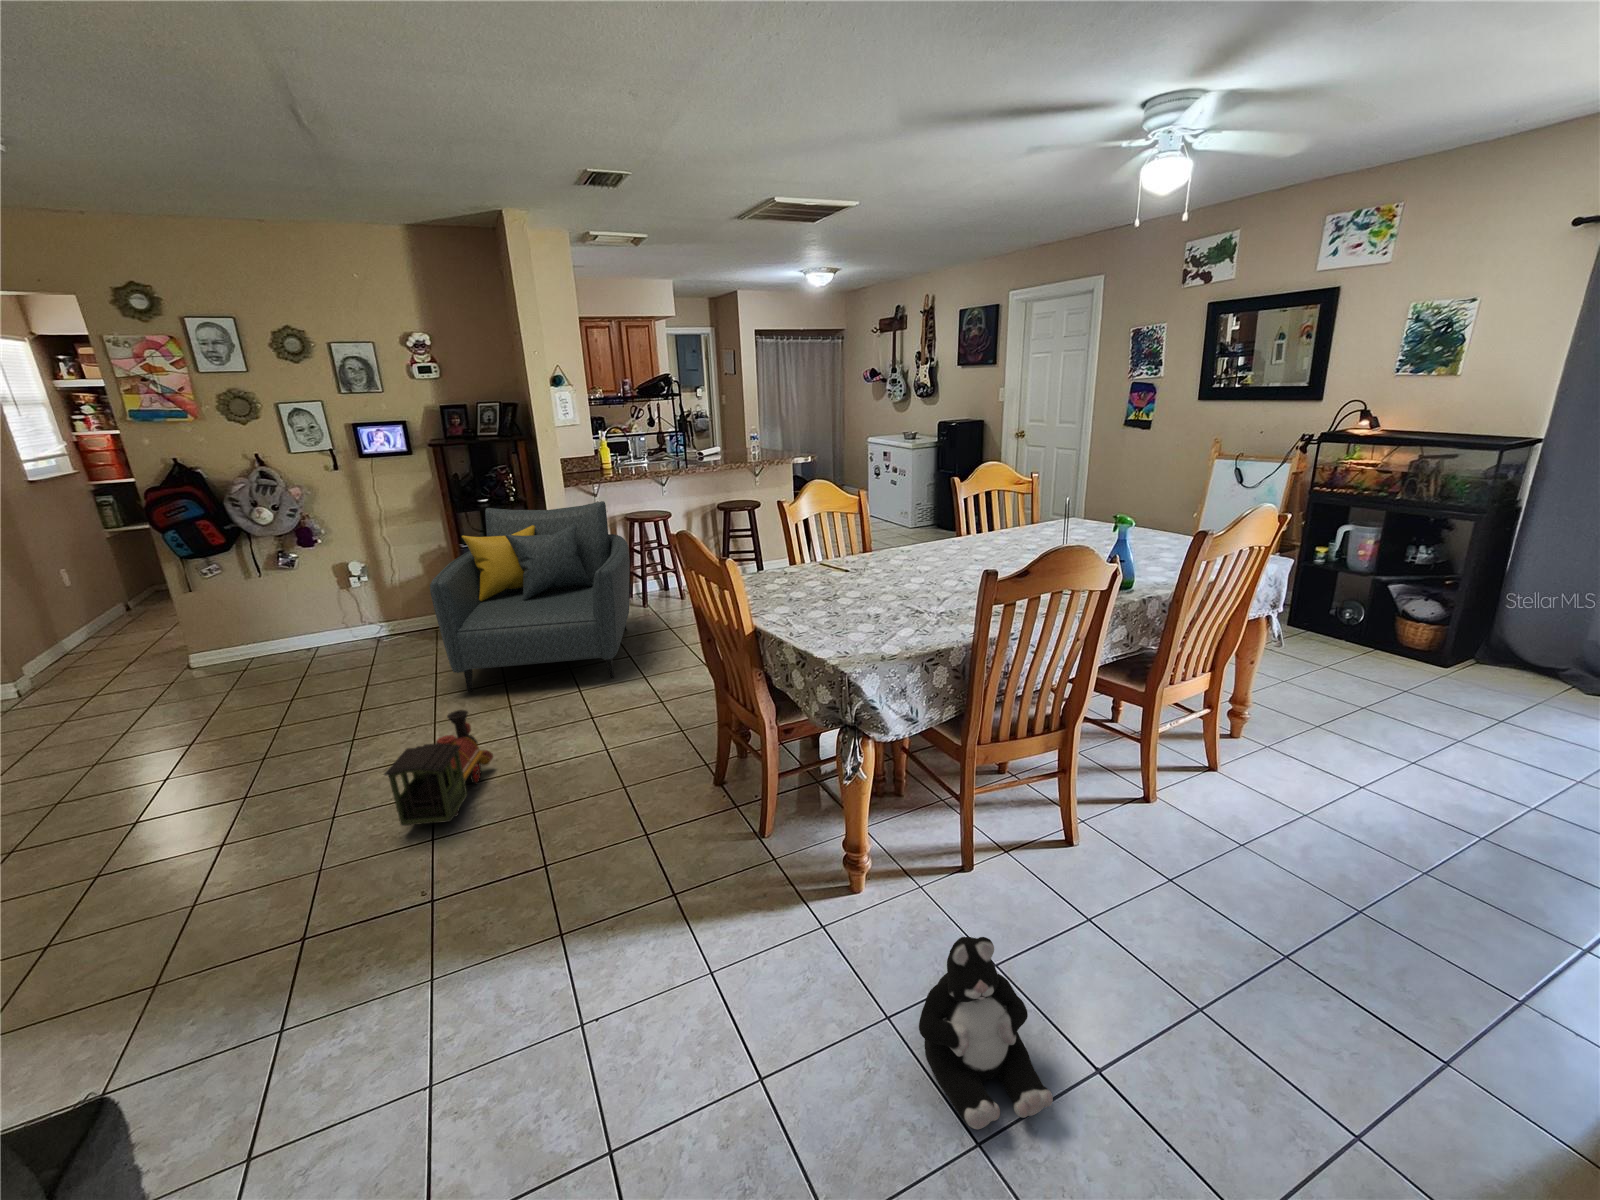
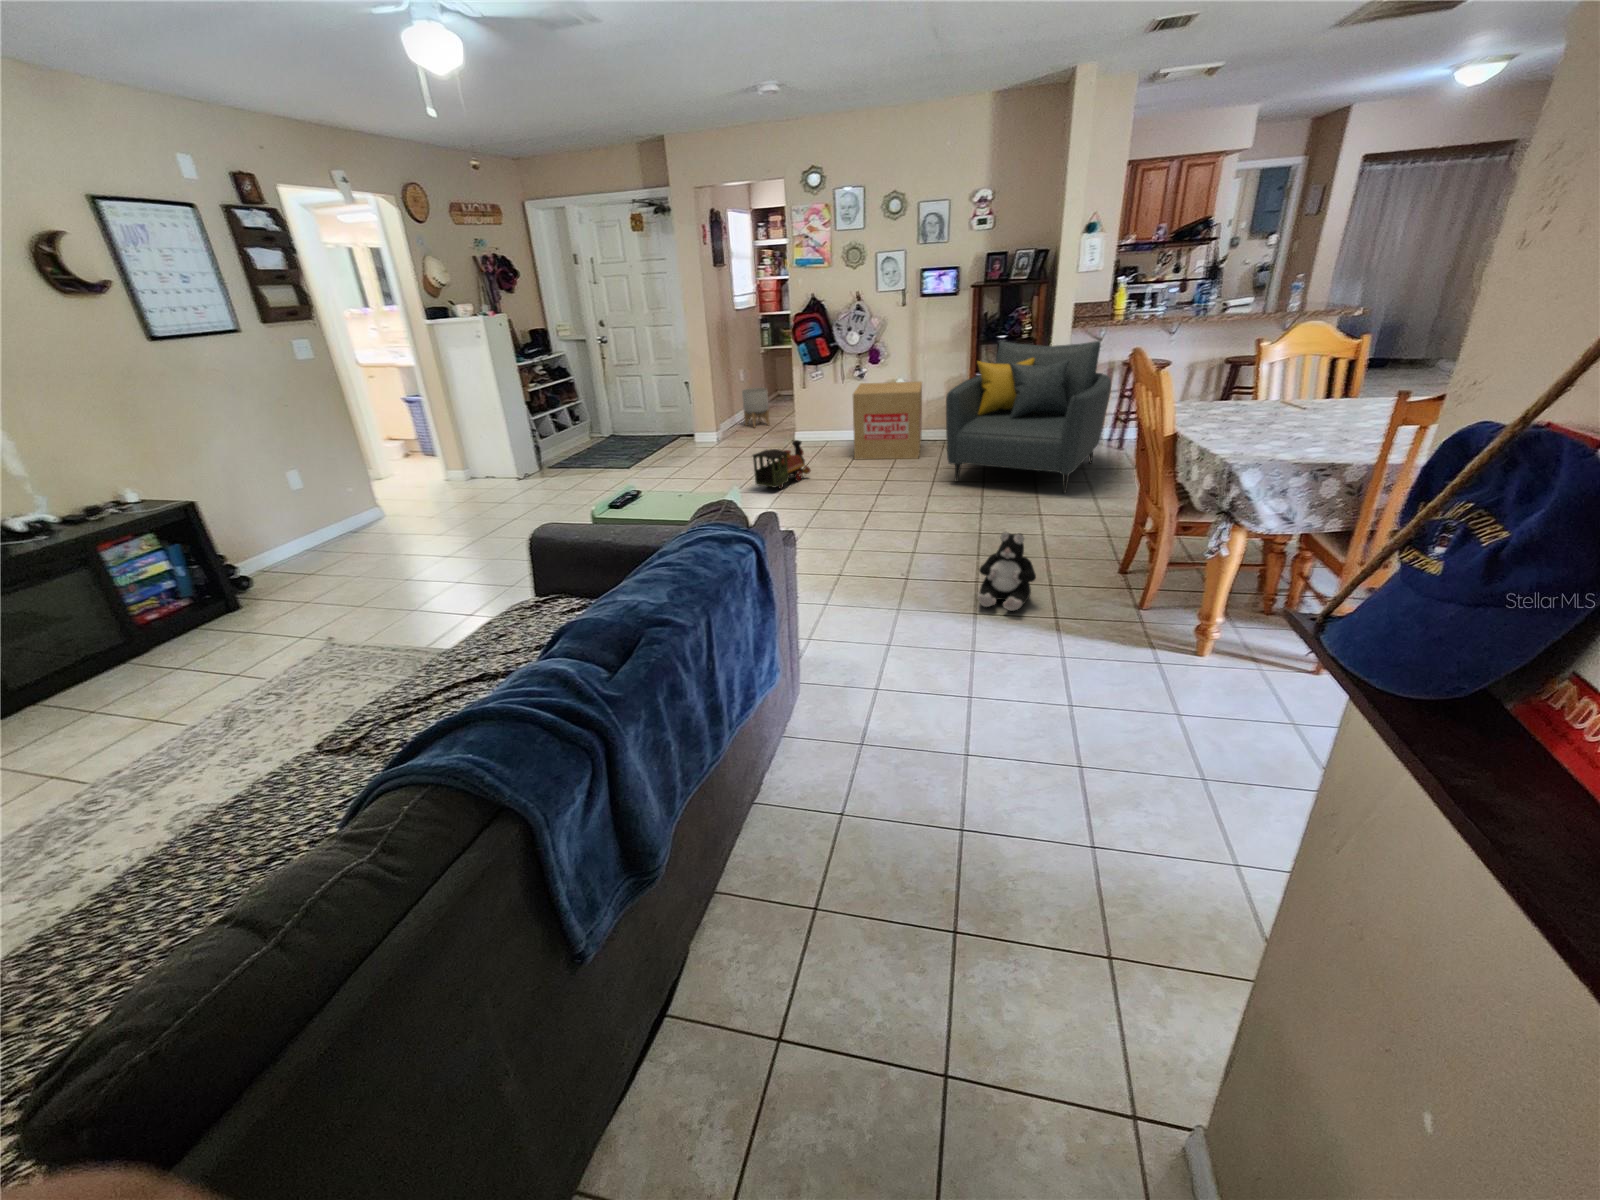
cardboard box: none [277,562,407,685] -> present [853,381,922,459]
planter: none [62,594,136,658] -> present [742,388,770,428]
toy train: present [384,710,493,826] -> present [752,440,811,489]
plush toy: present [919,937,1053,1130] -> present [977,532,1036,611]

